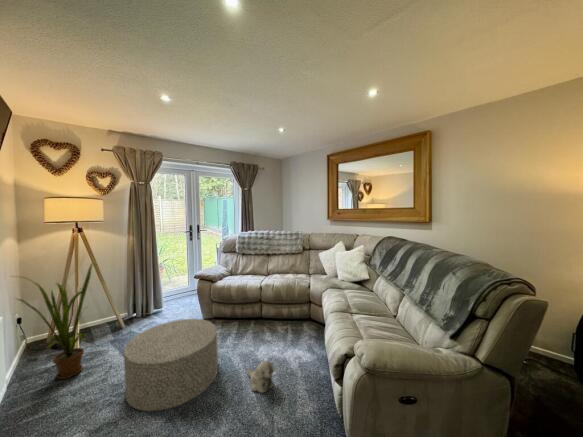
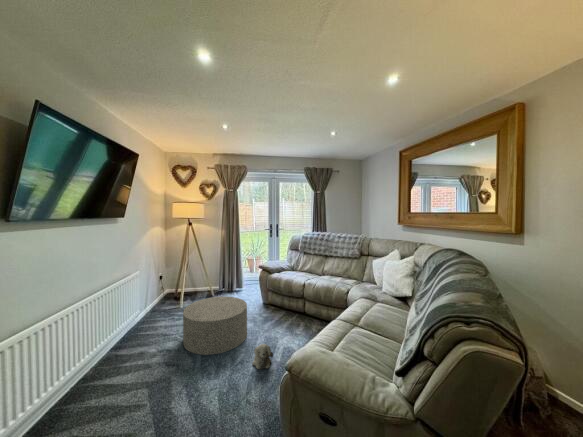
house plant: present [18,264,92,379] -> none [145,246,190,318]

